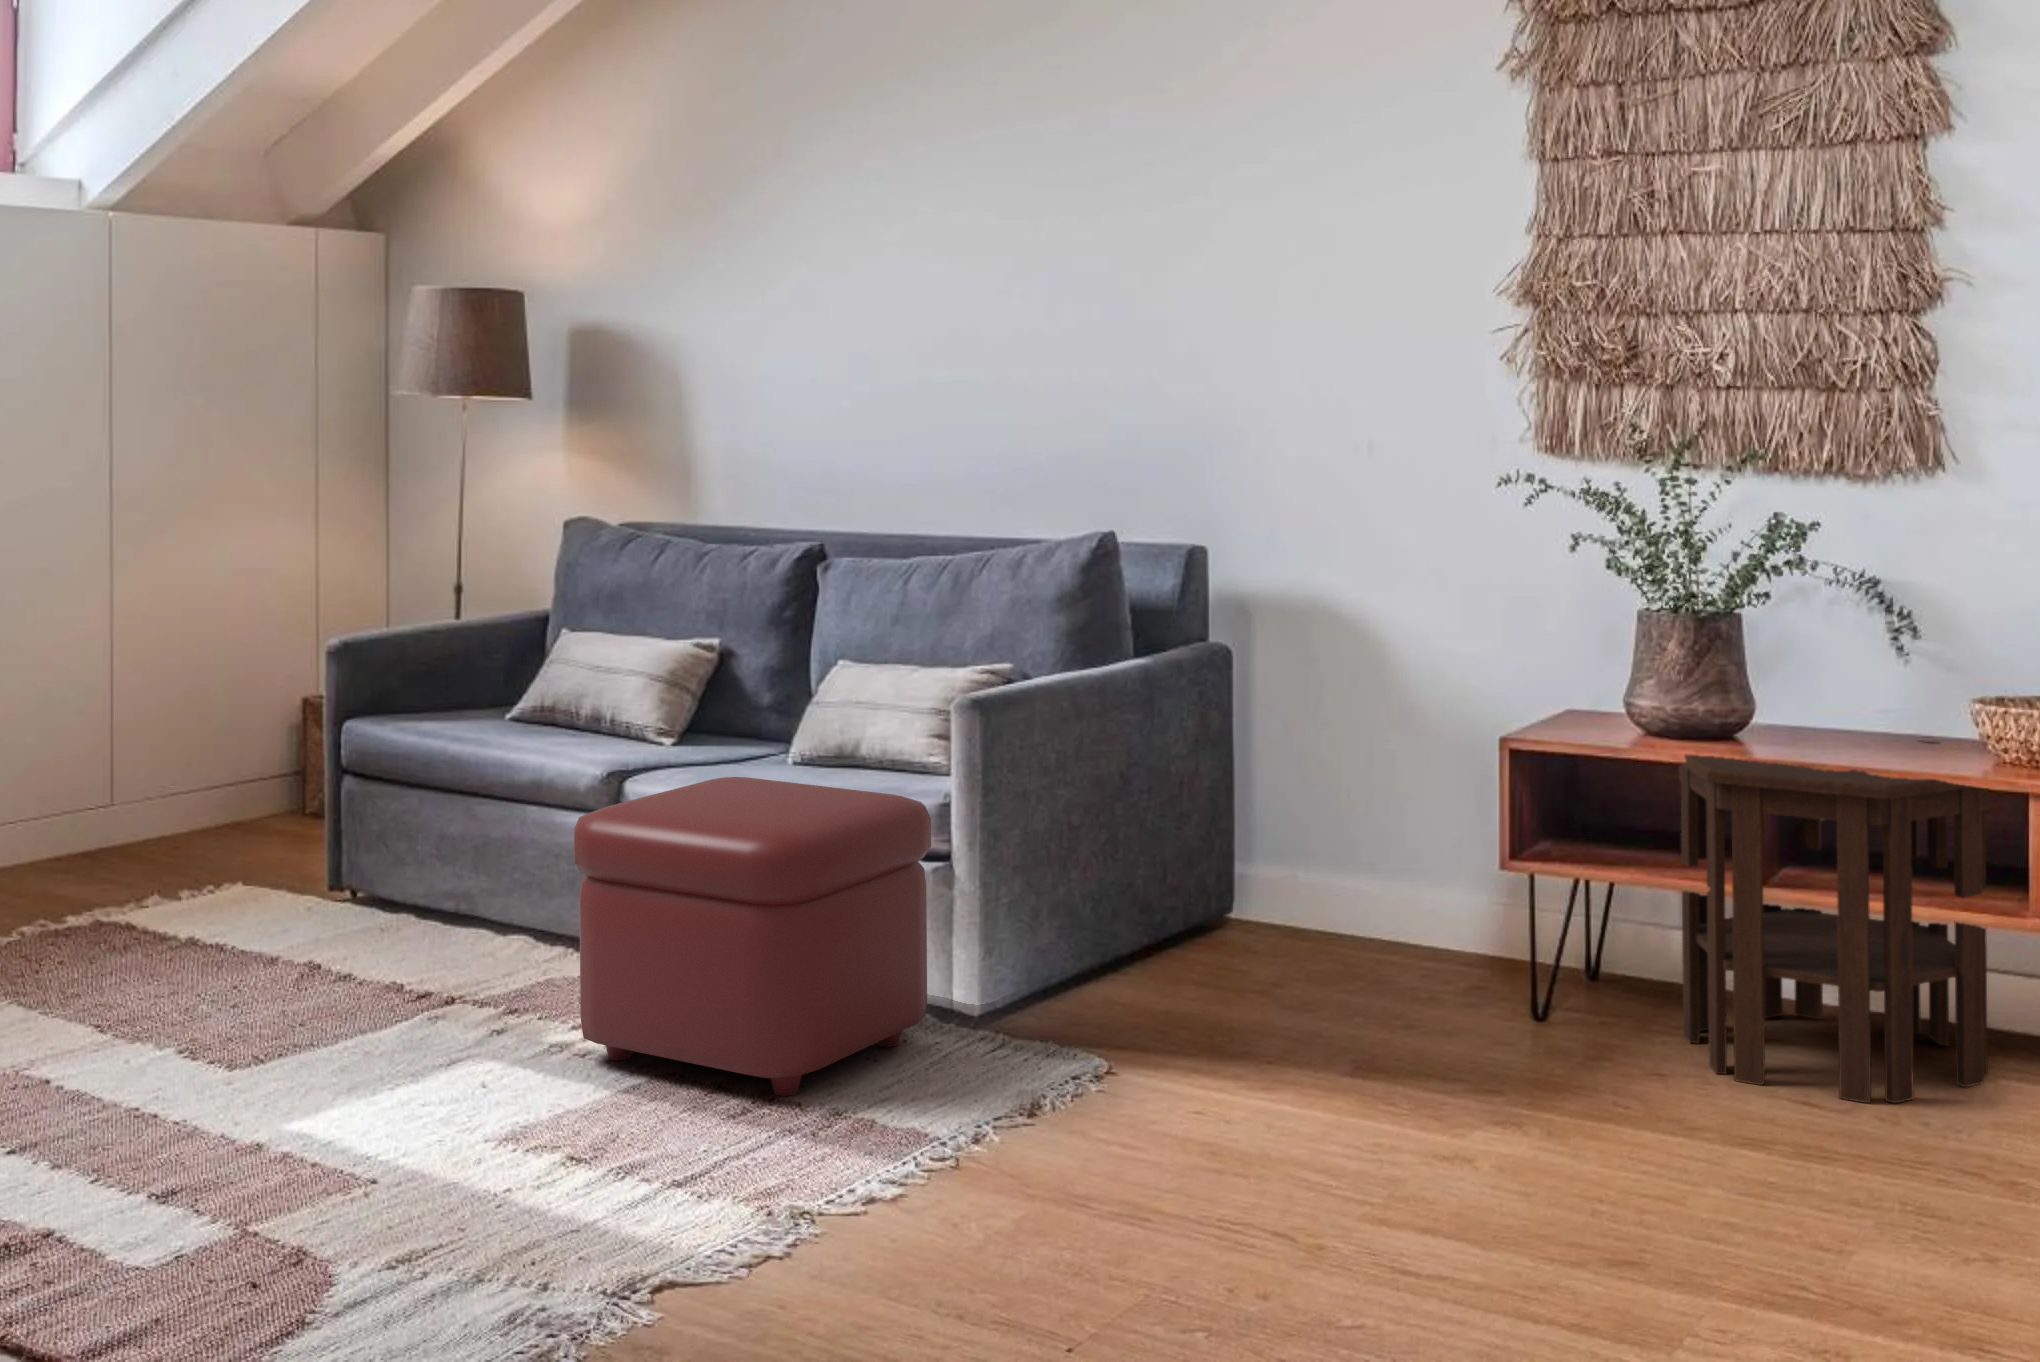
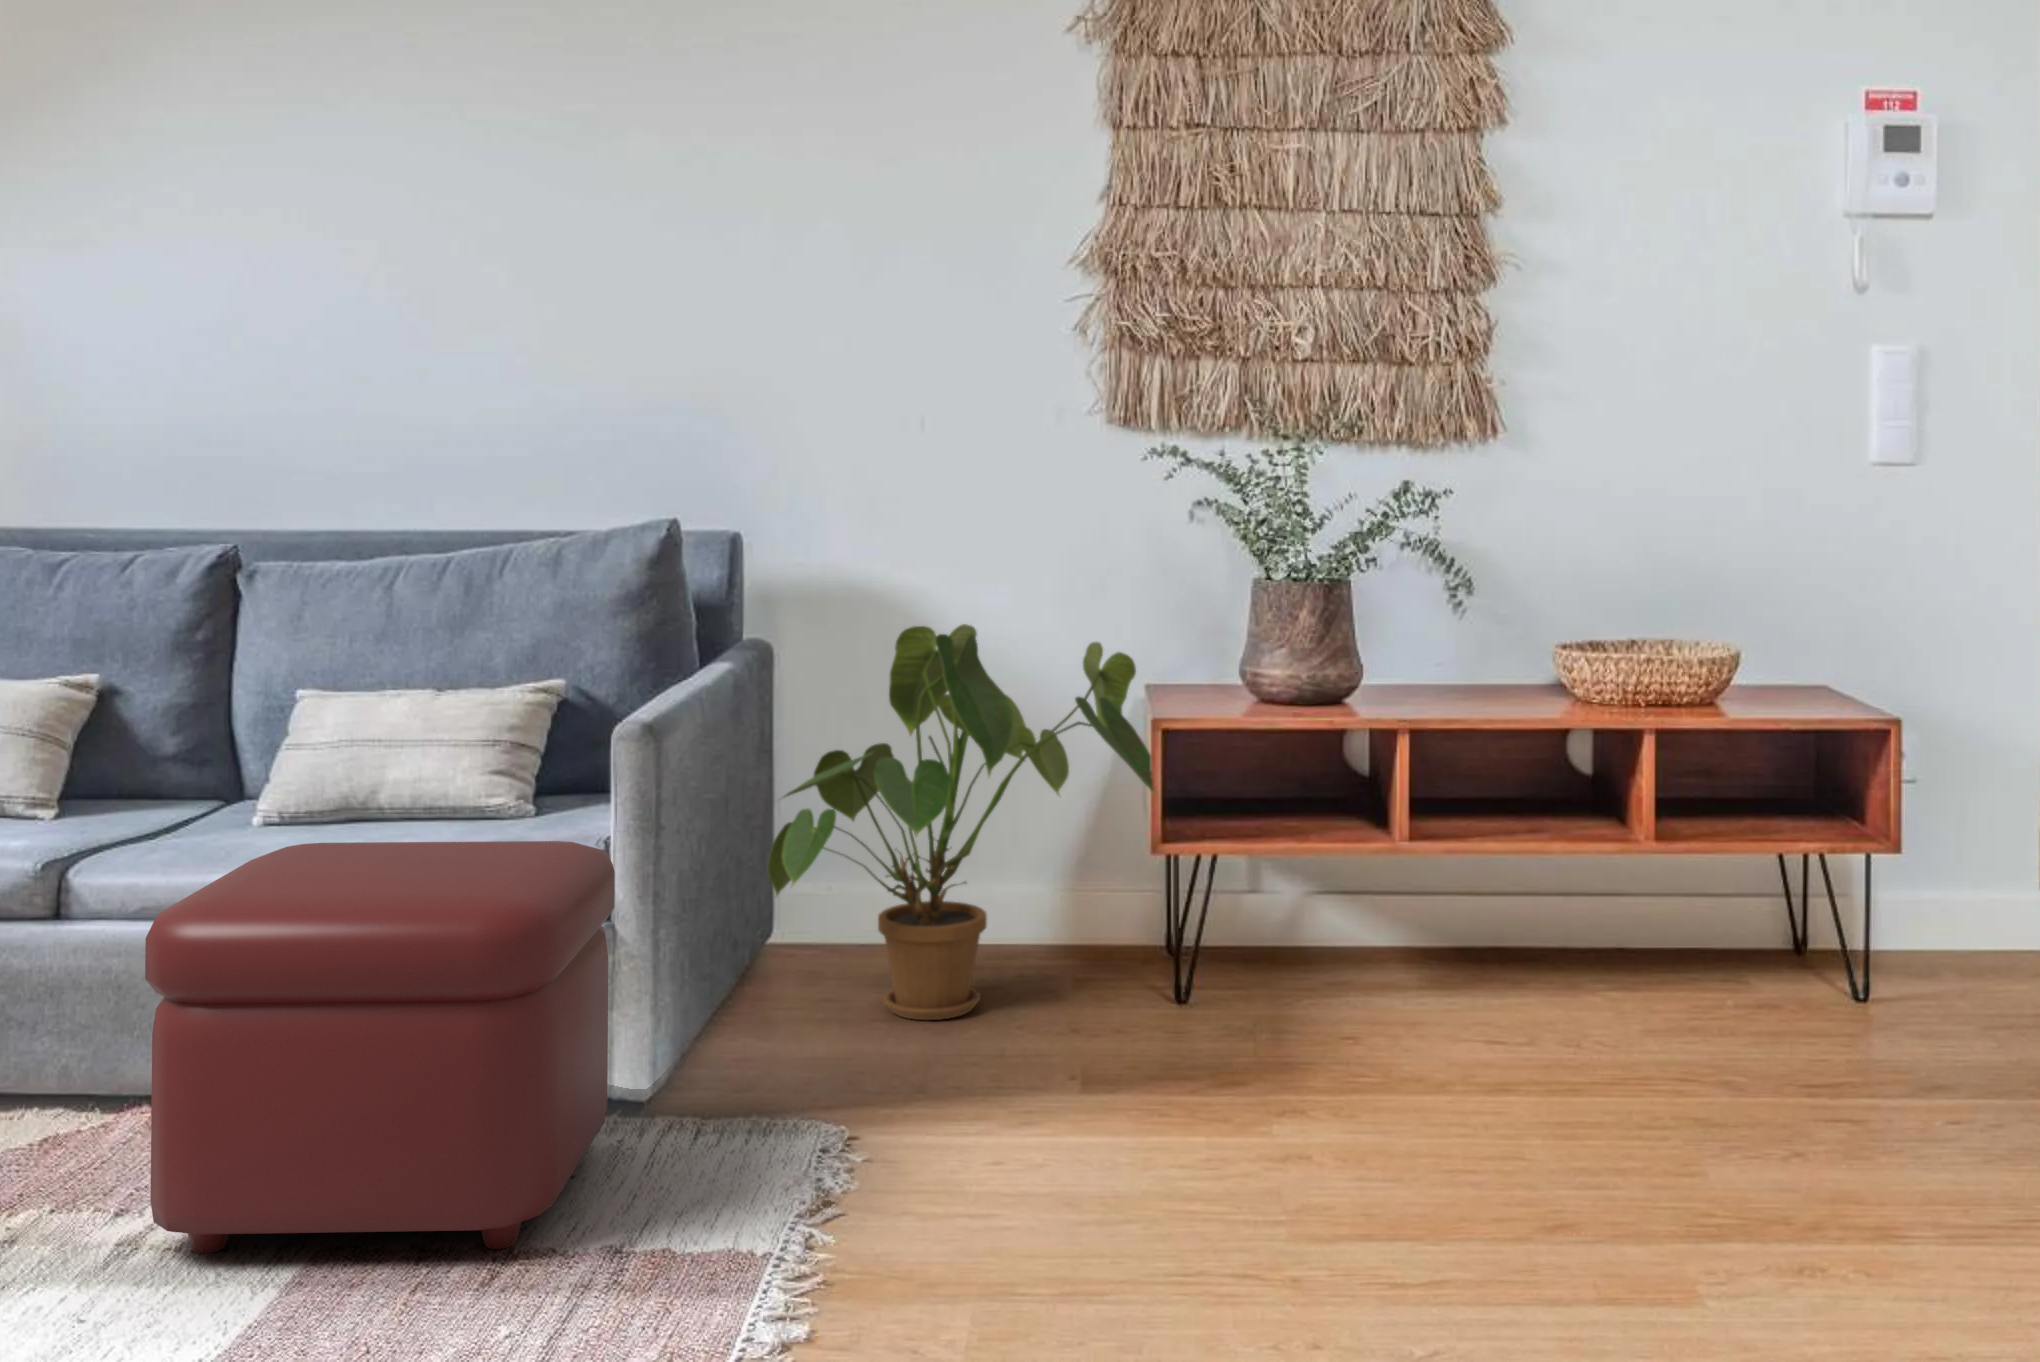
house plant: none [1150,639,1525,999] -> present [768,624,1157,1020]
side table: present [1679,740,1988,1103] -> none [1302,684,1611,1027]

